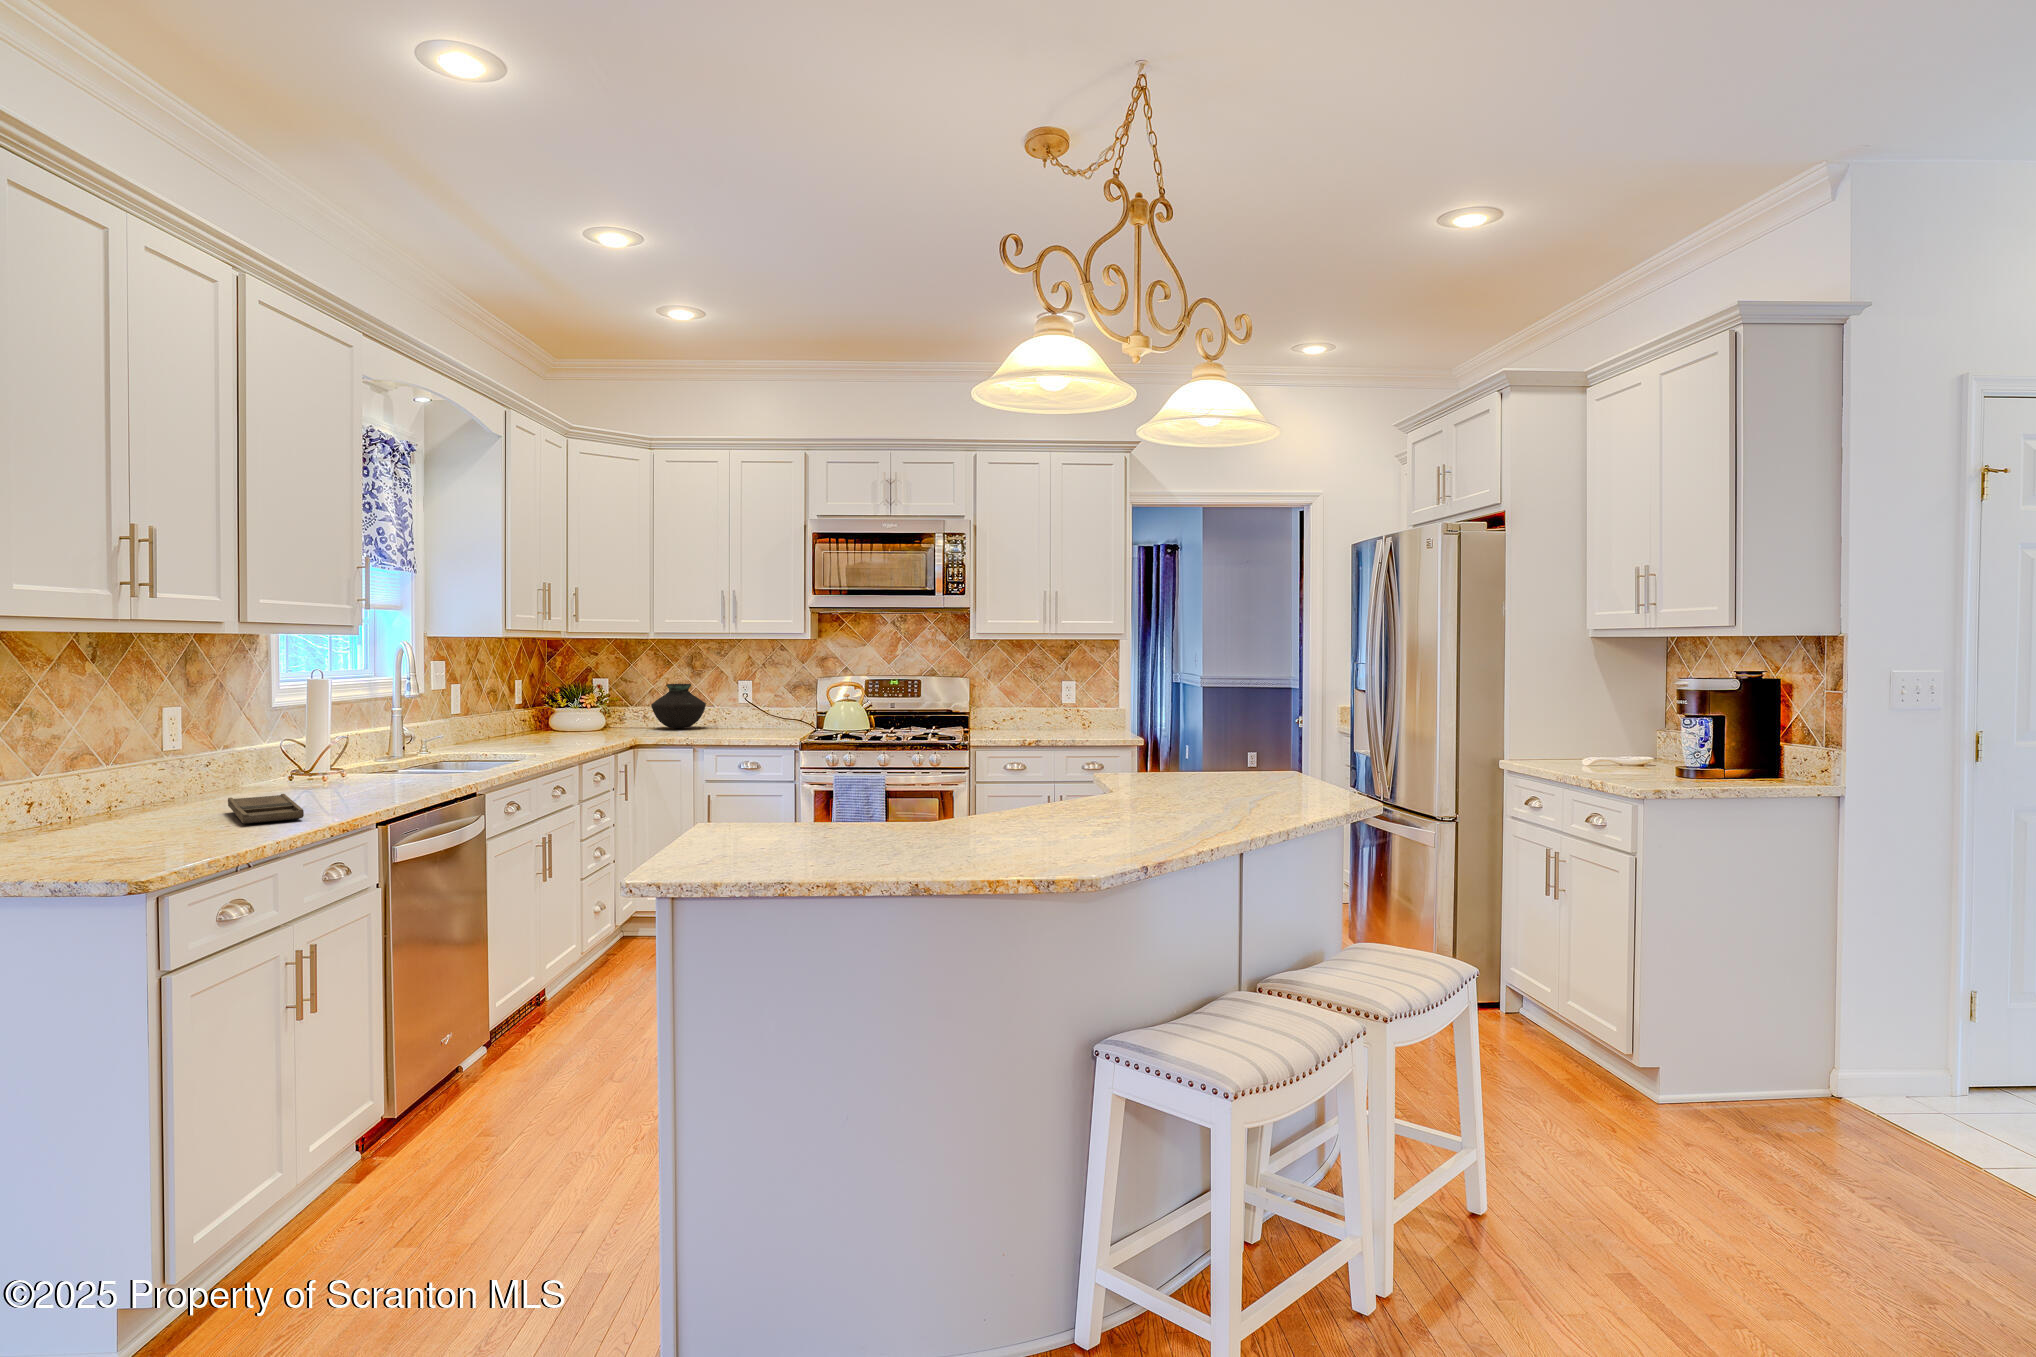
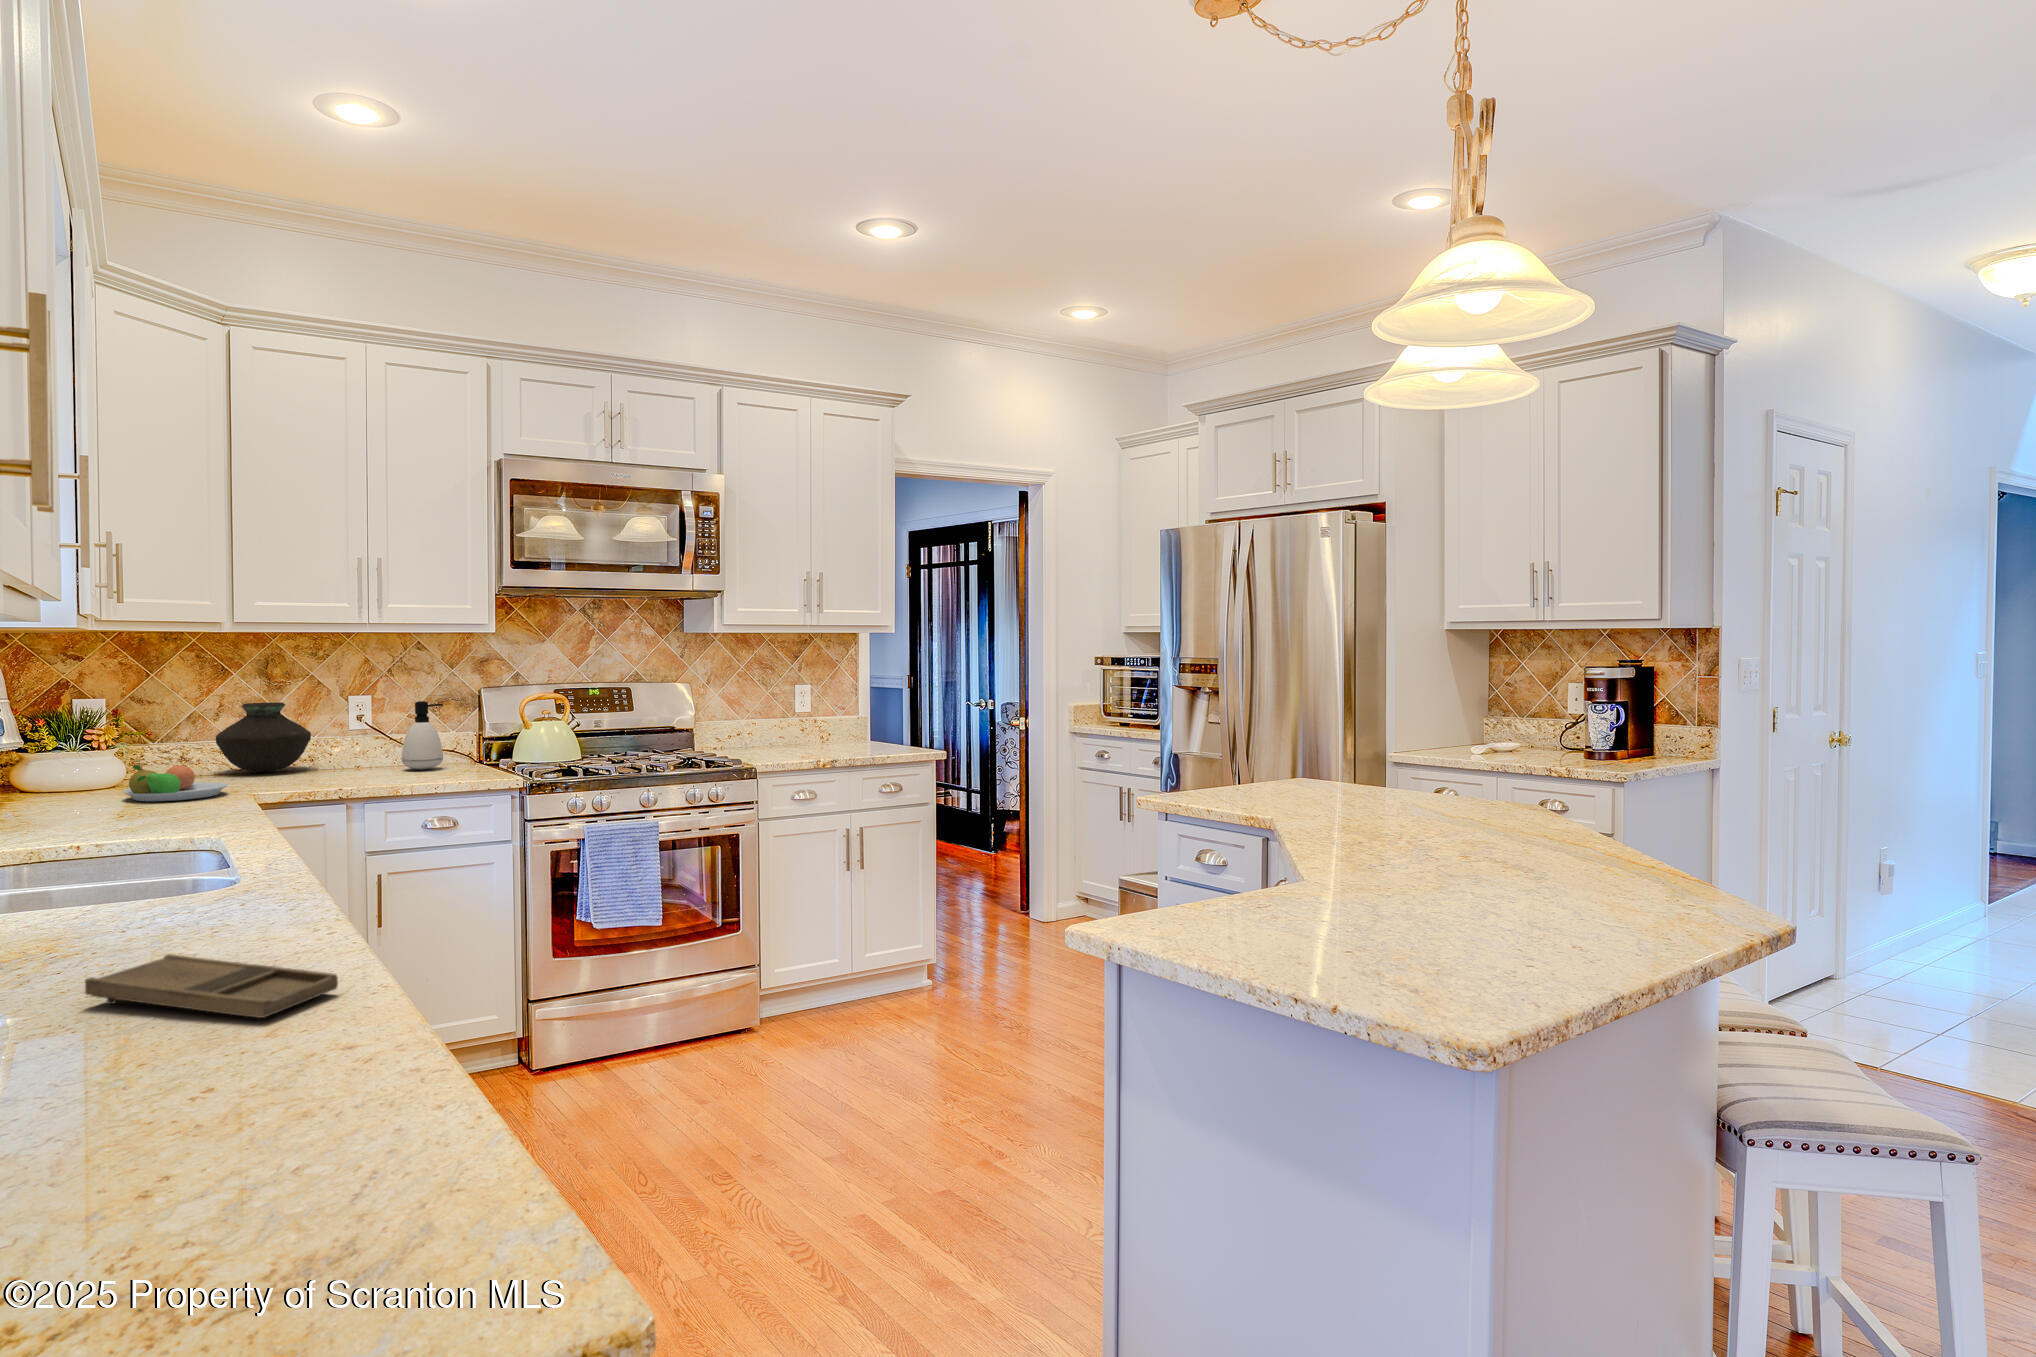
soap dispenser: none [744,685,770,732] -> present [402,701,443,769]
fruit bowl: none [563,716,621,739] -> present [123,765,228,801]

